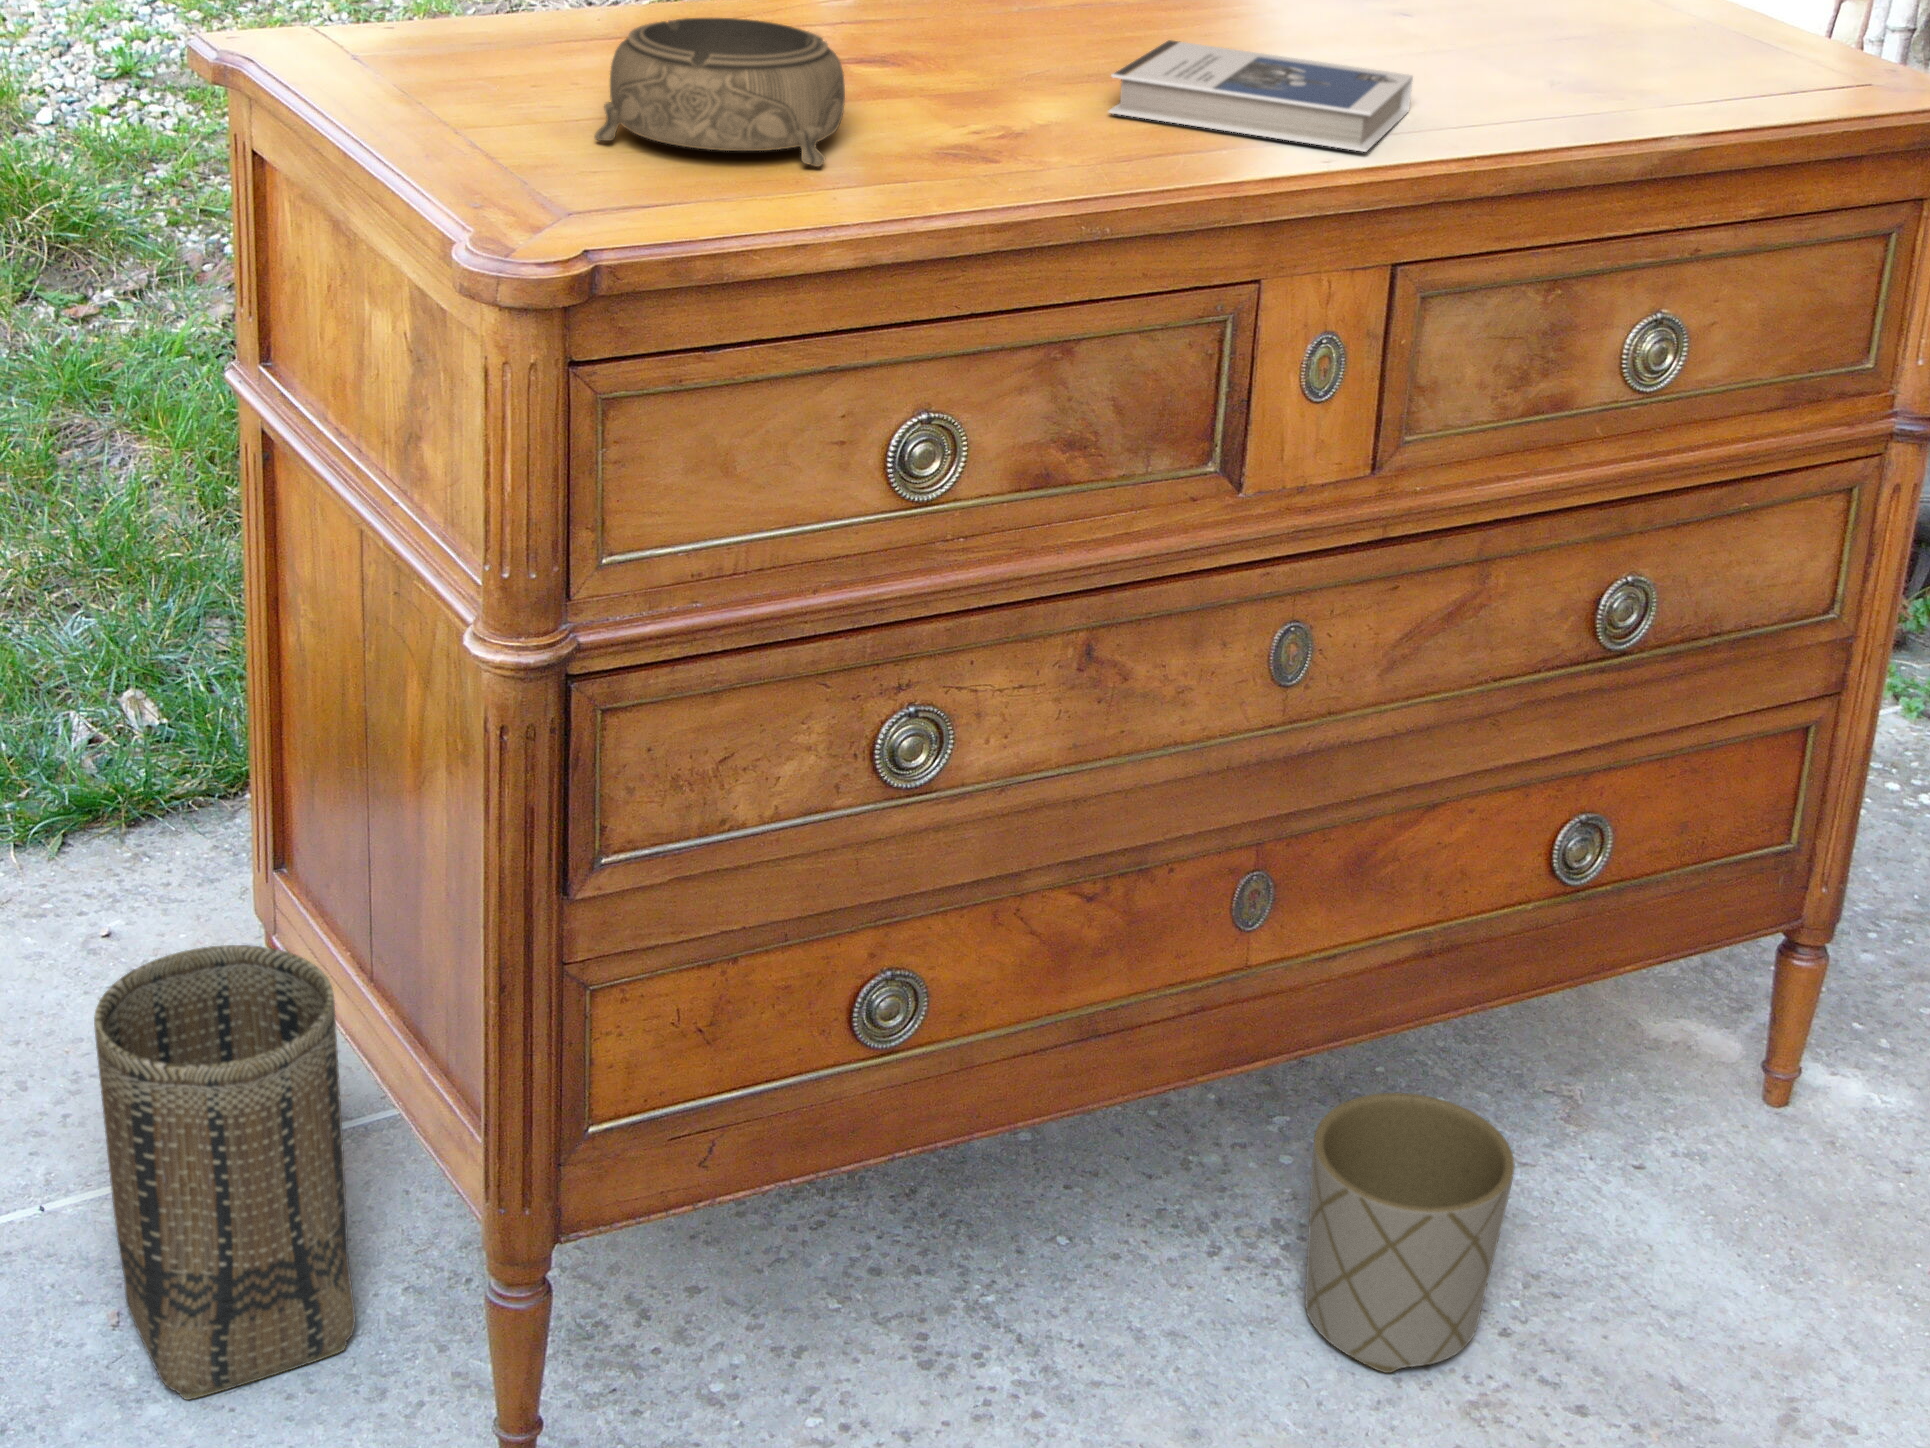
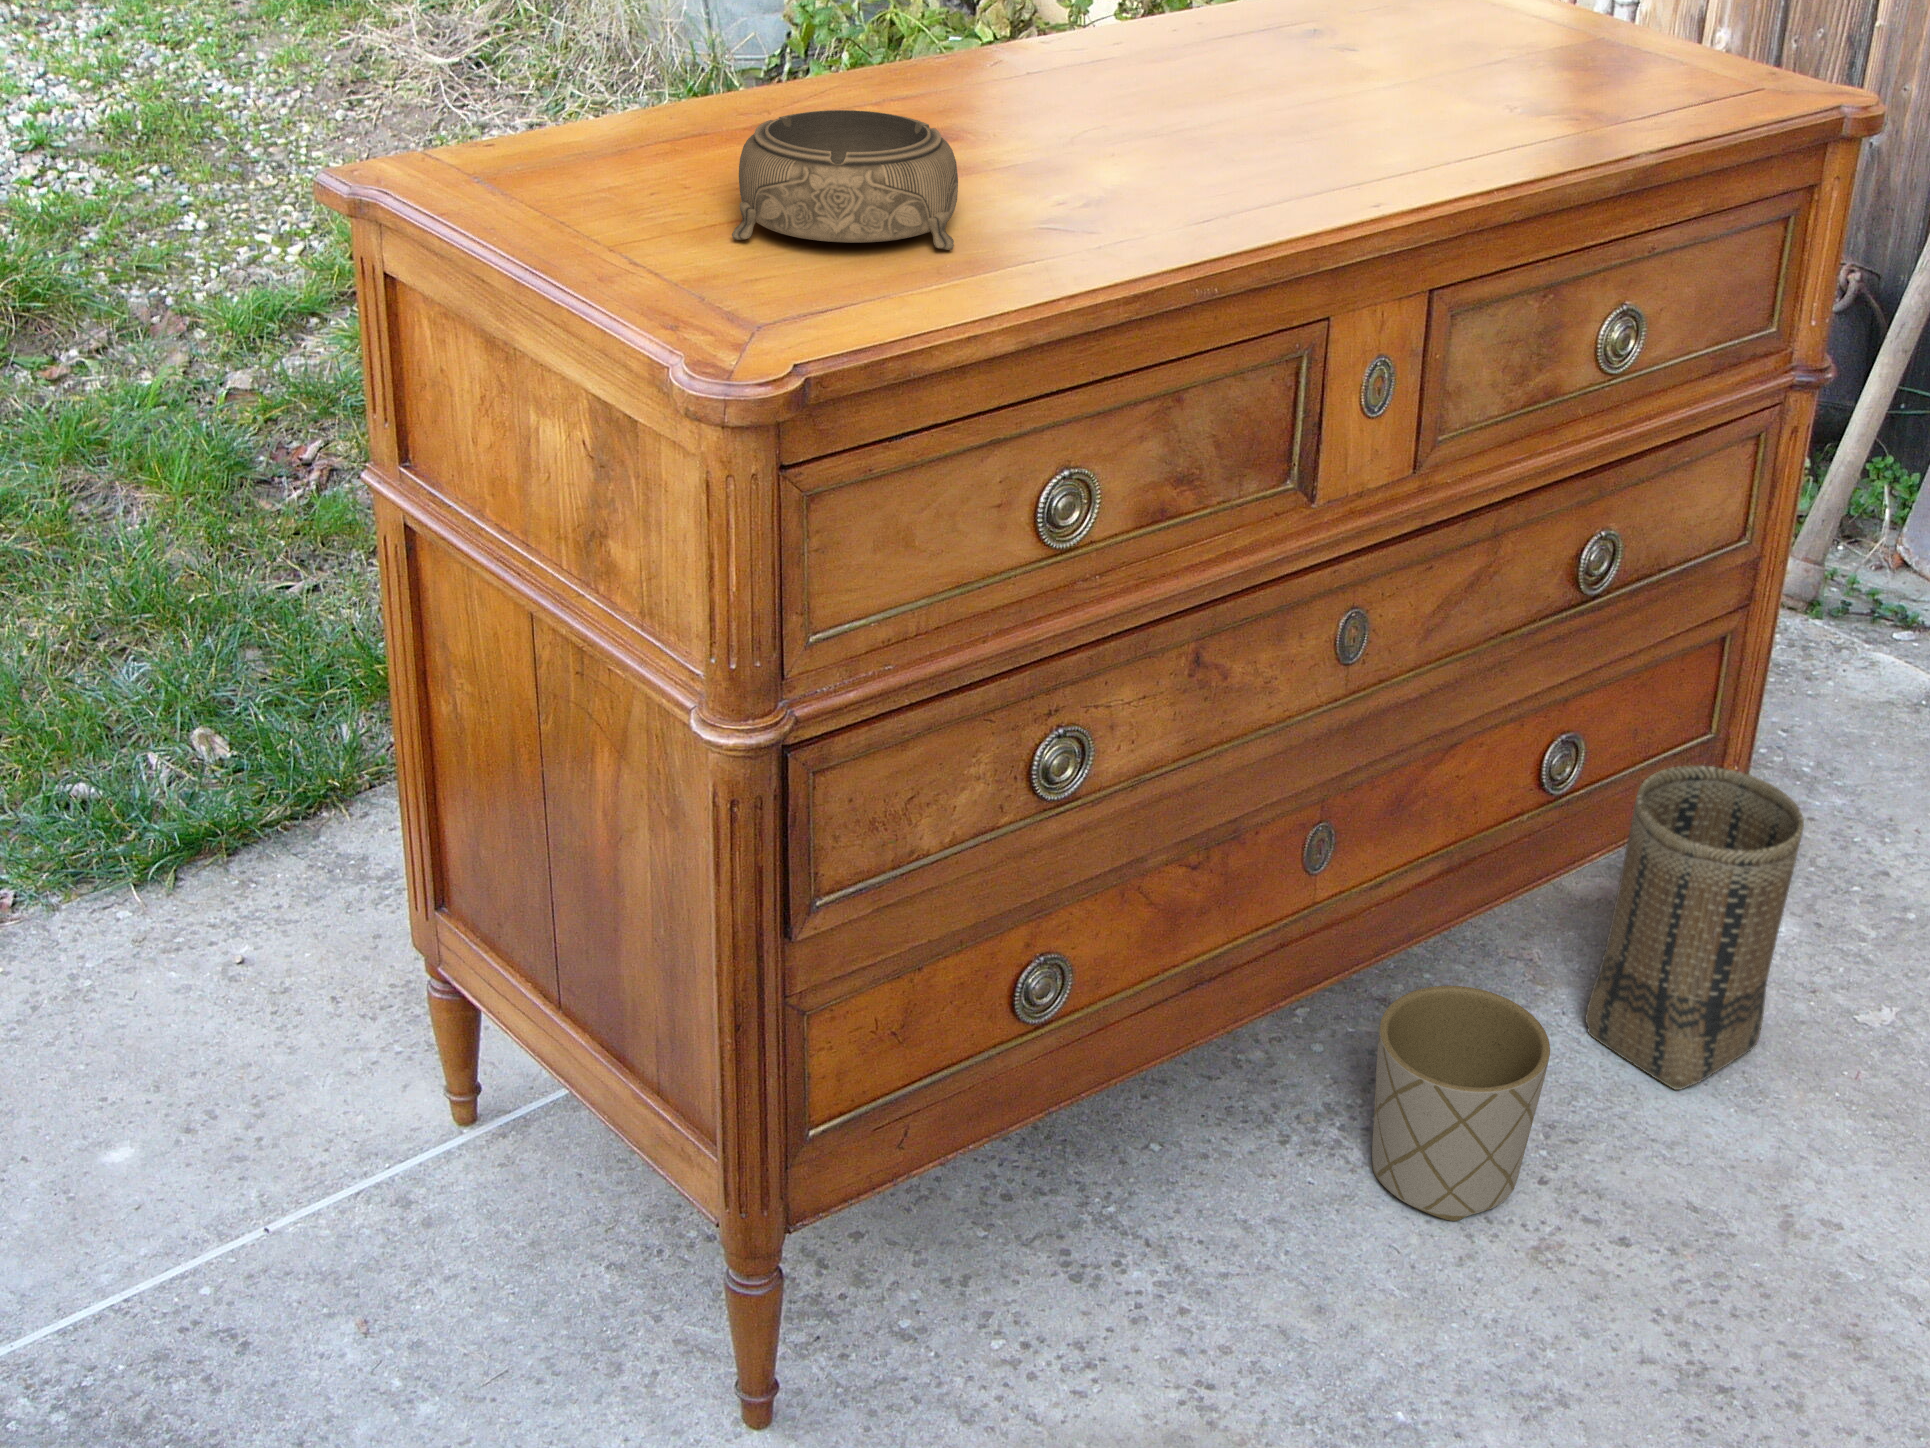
hardback book: present [1109,40,1413,152] -> none [1168,94,1418,192]
basket: present [94,945,355,1400] -> present [1586,765,1804,1090]

